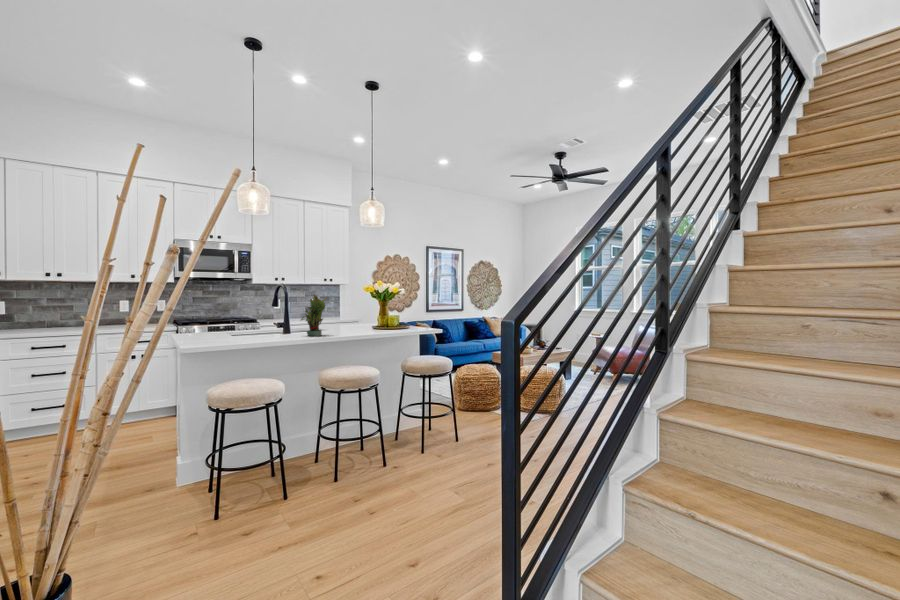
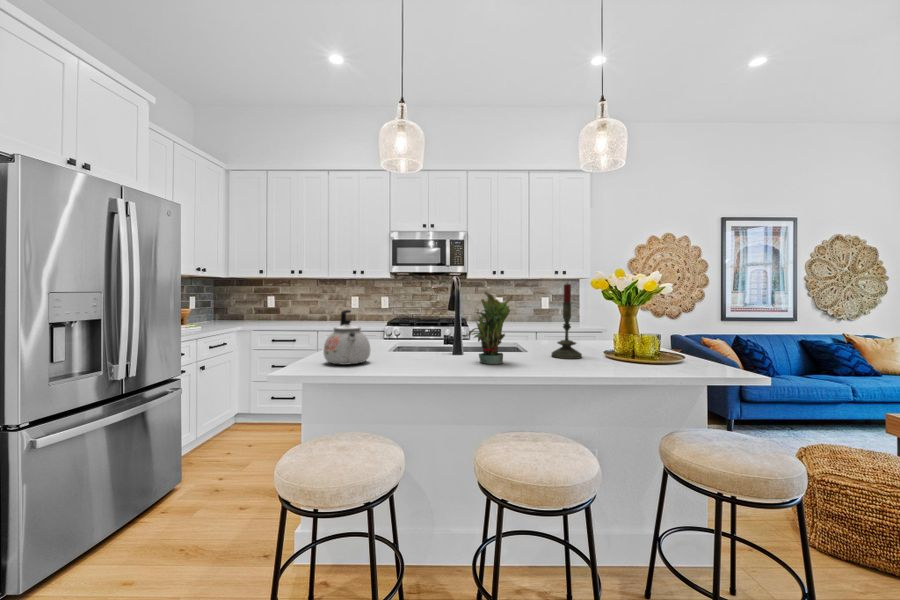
candle: none [344,289,361,332] -> present [552,284,582,359]
kettle: none [202,307,237,342] -> present [324,310,370,365]

